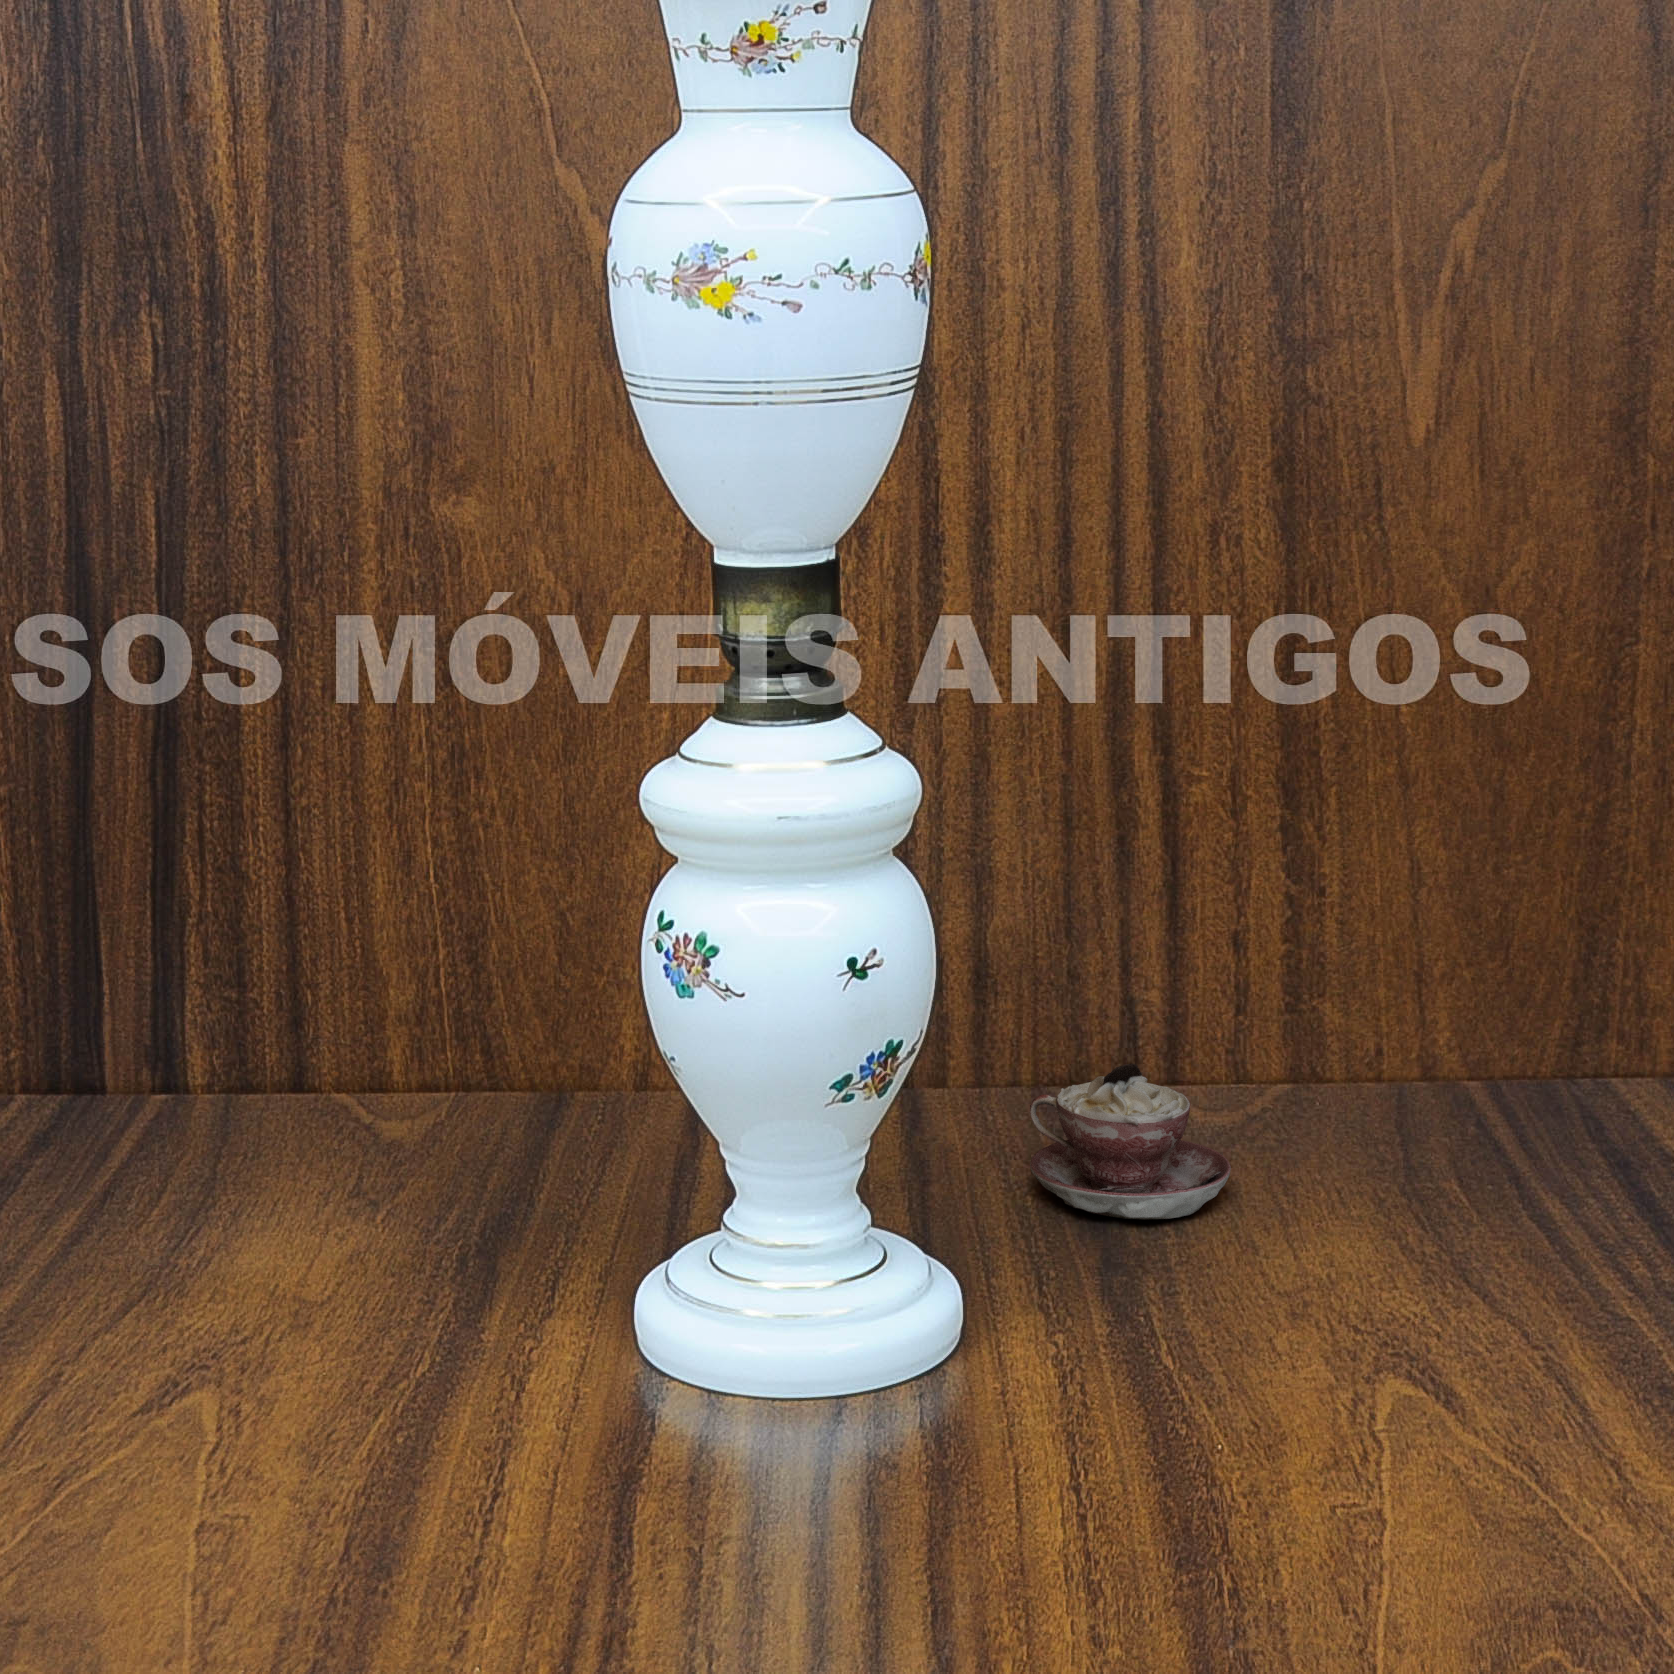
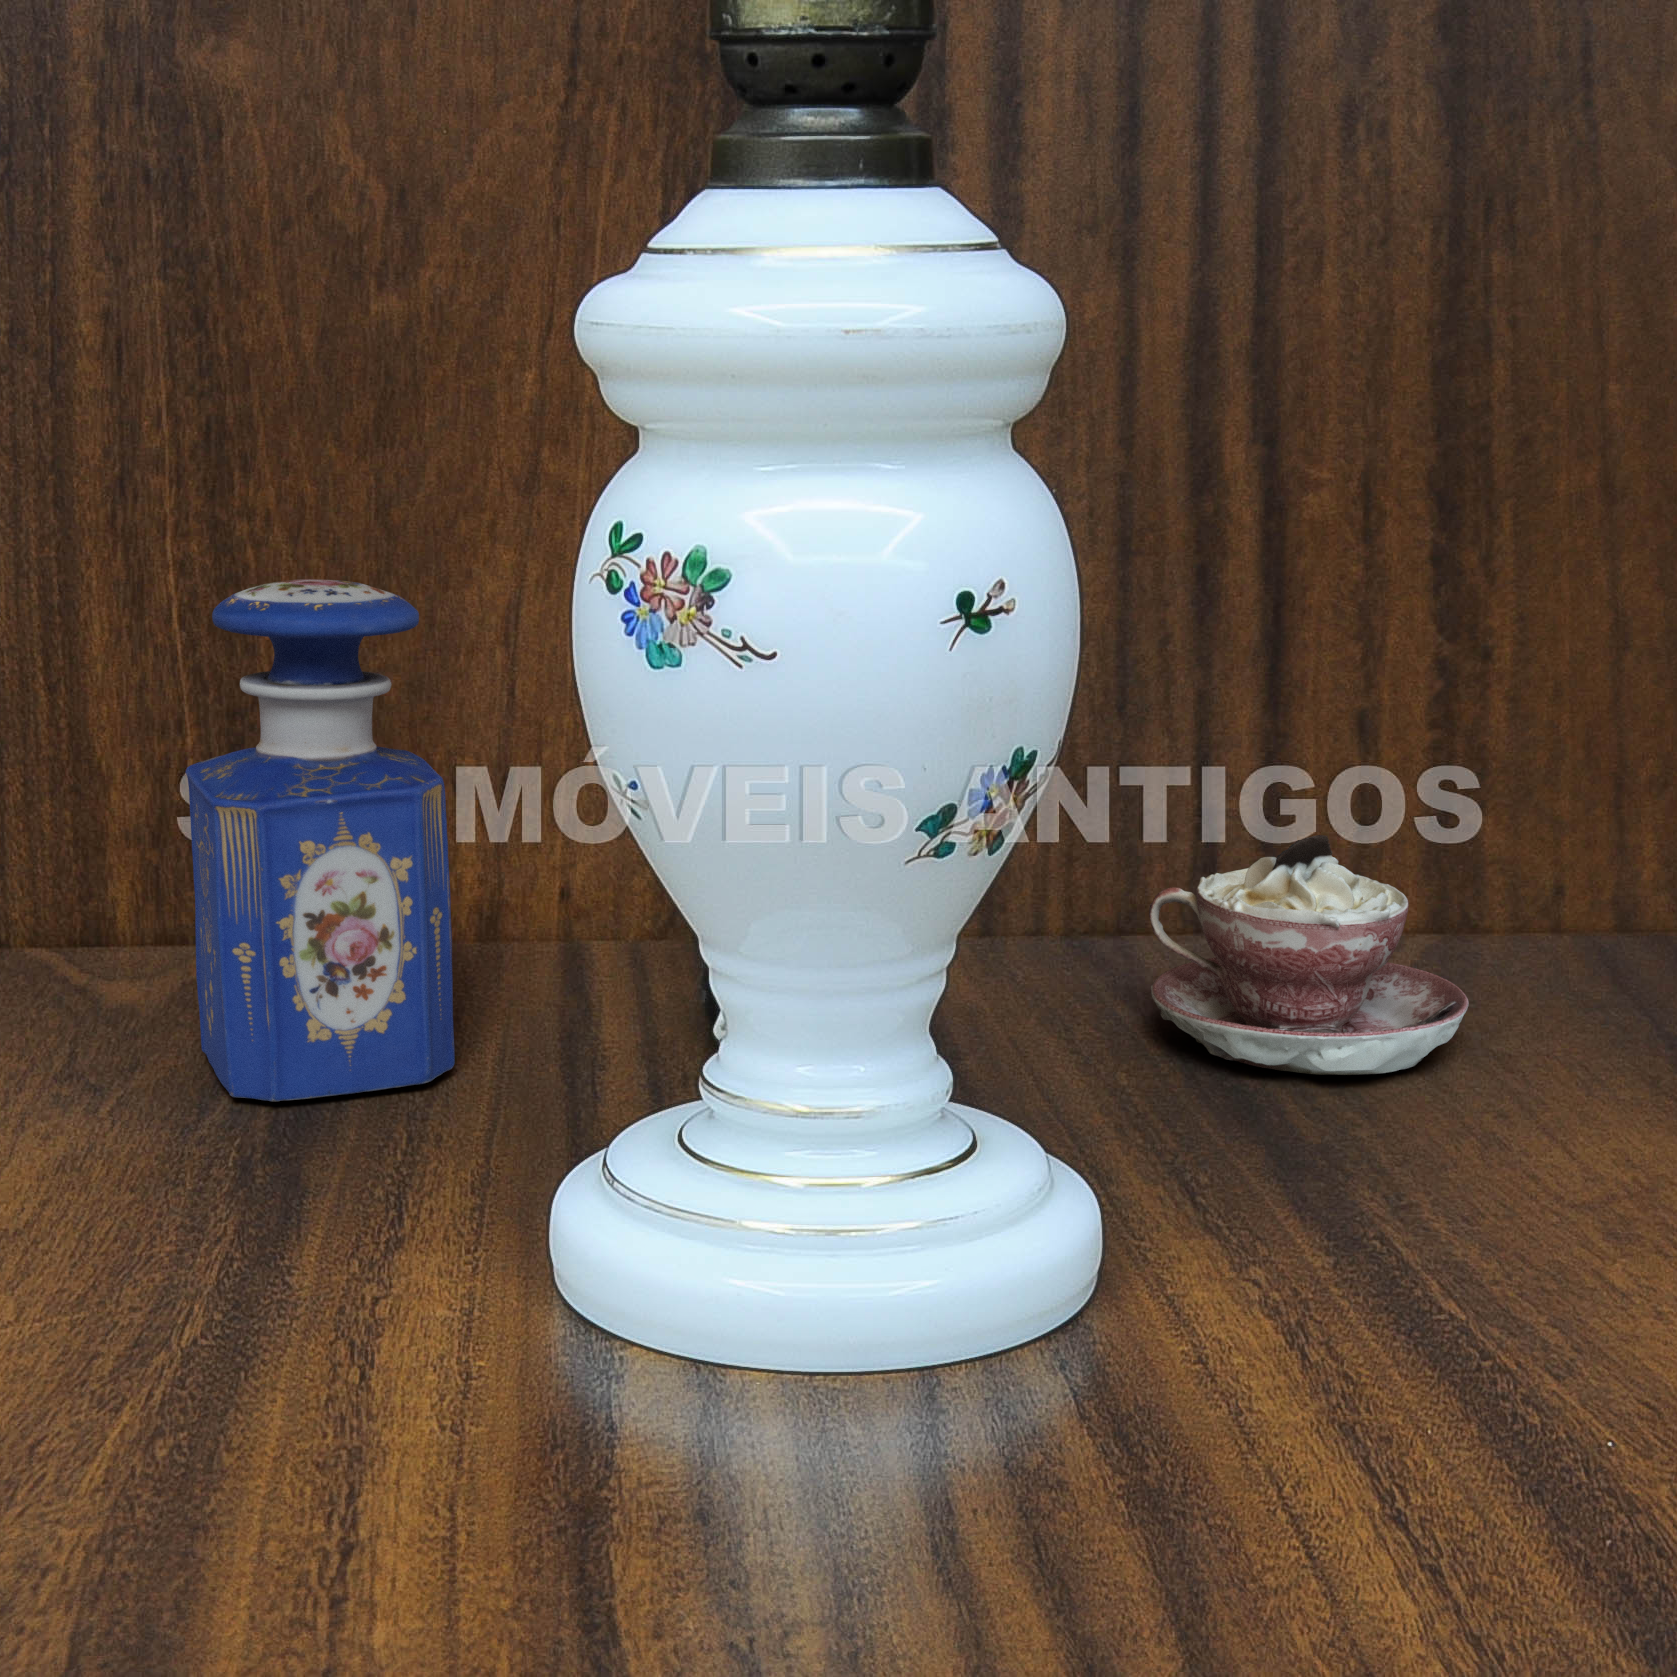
perfume bottle: none [432,908,592,1229] -> present [186,579,455,1101]

